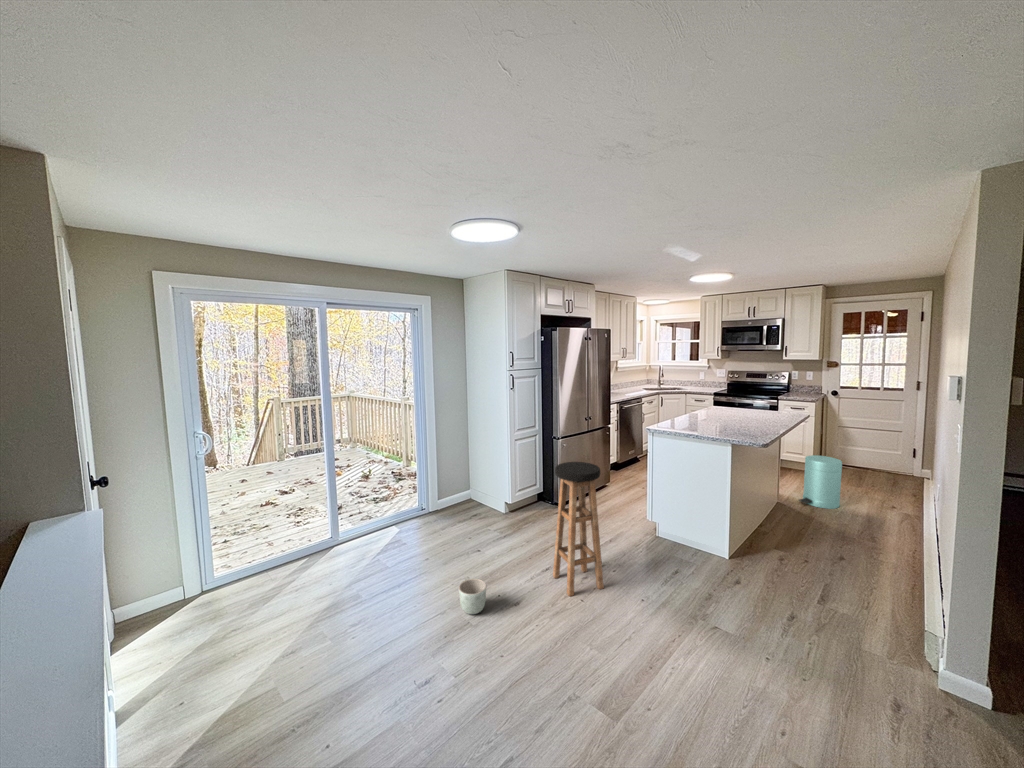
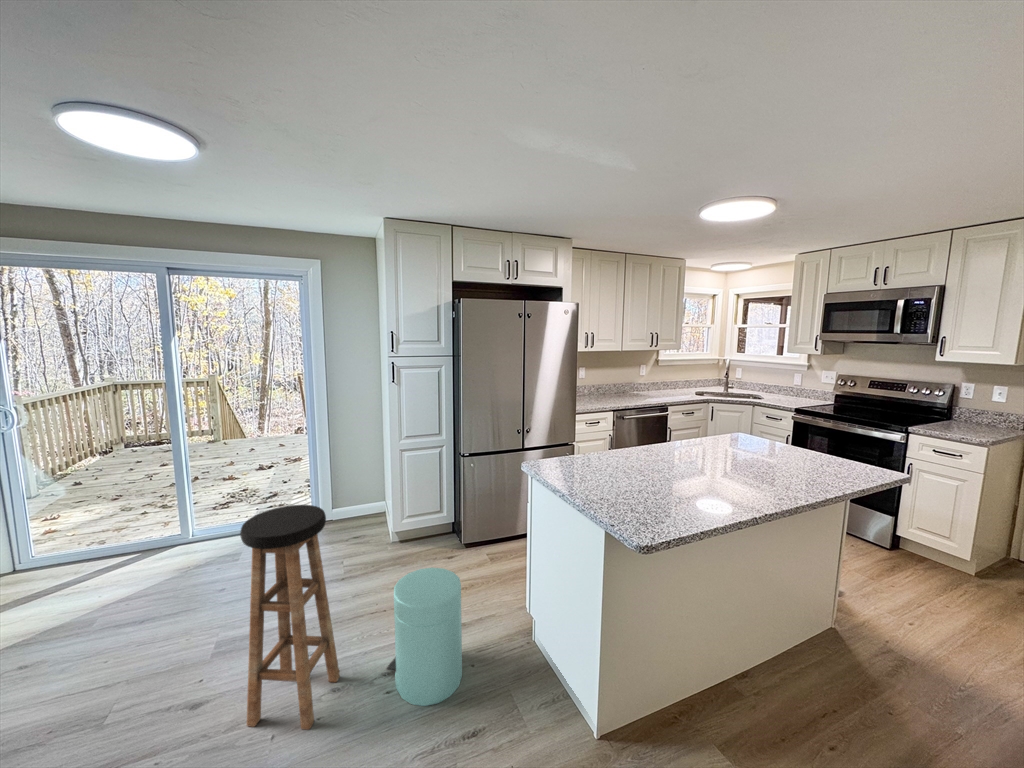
trash can: present [799,455,842,509] -> present [387,568,462,706]
planter: present [459,579,486,614] -> none [89,651,144,710]

